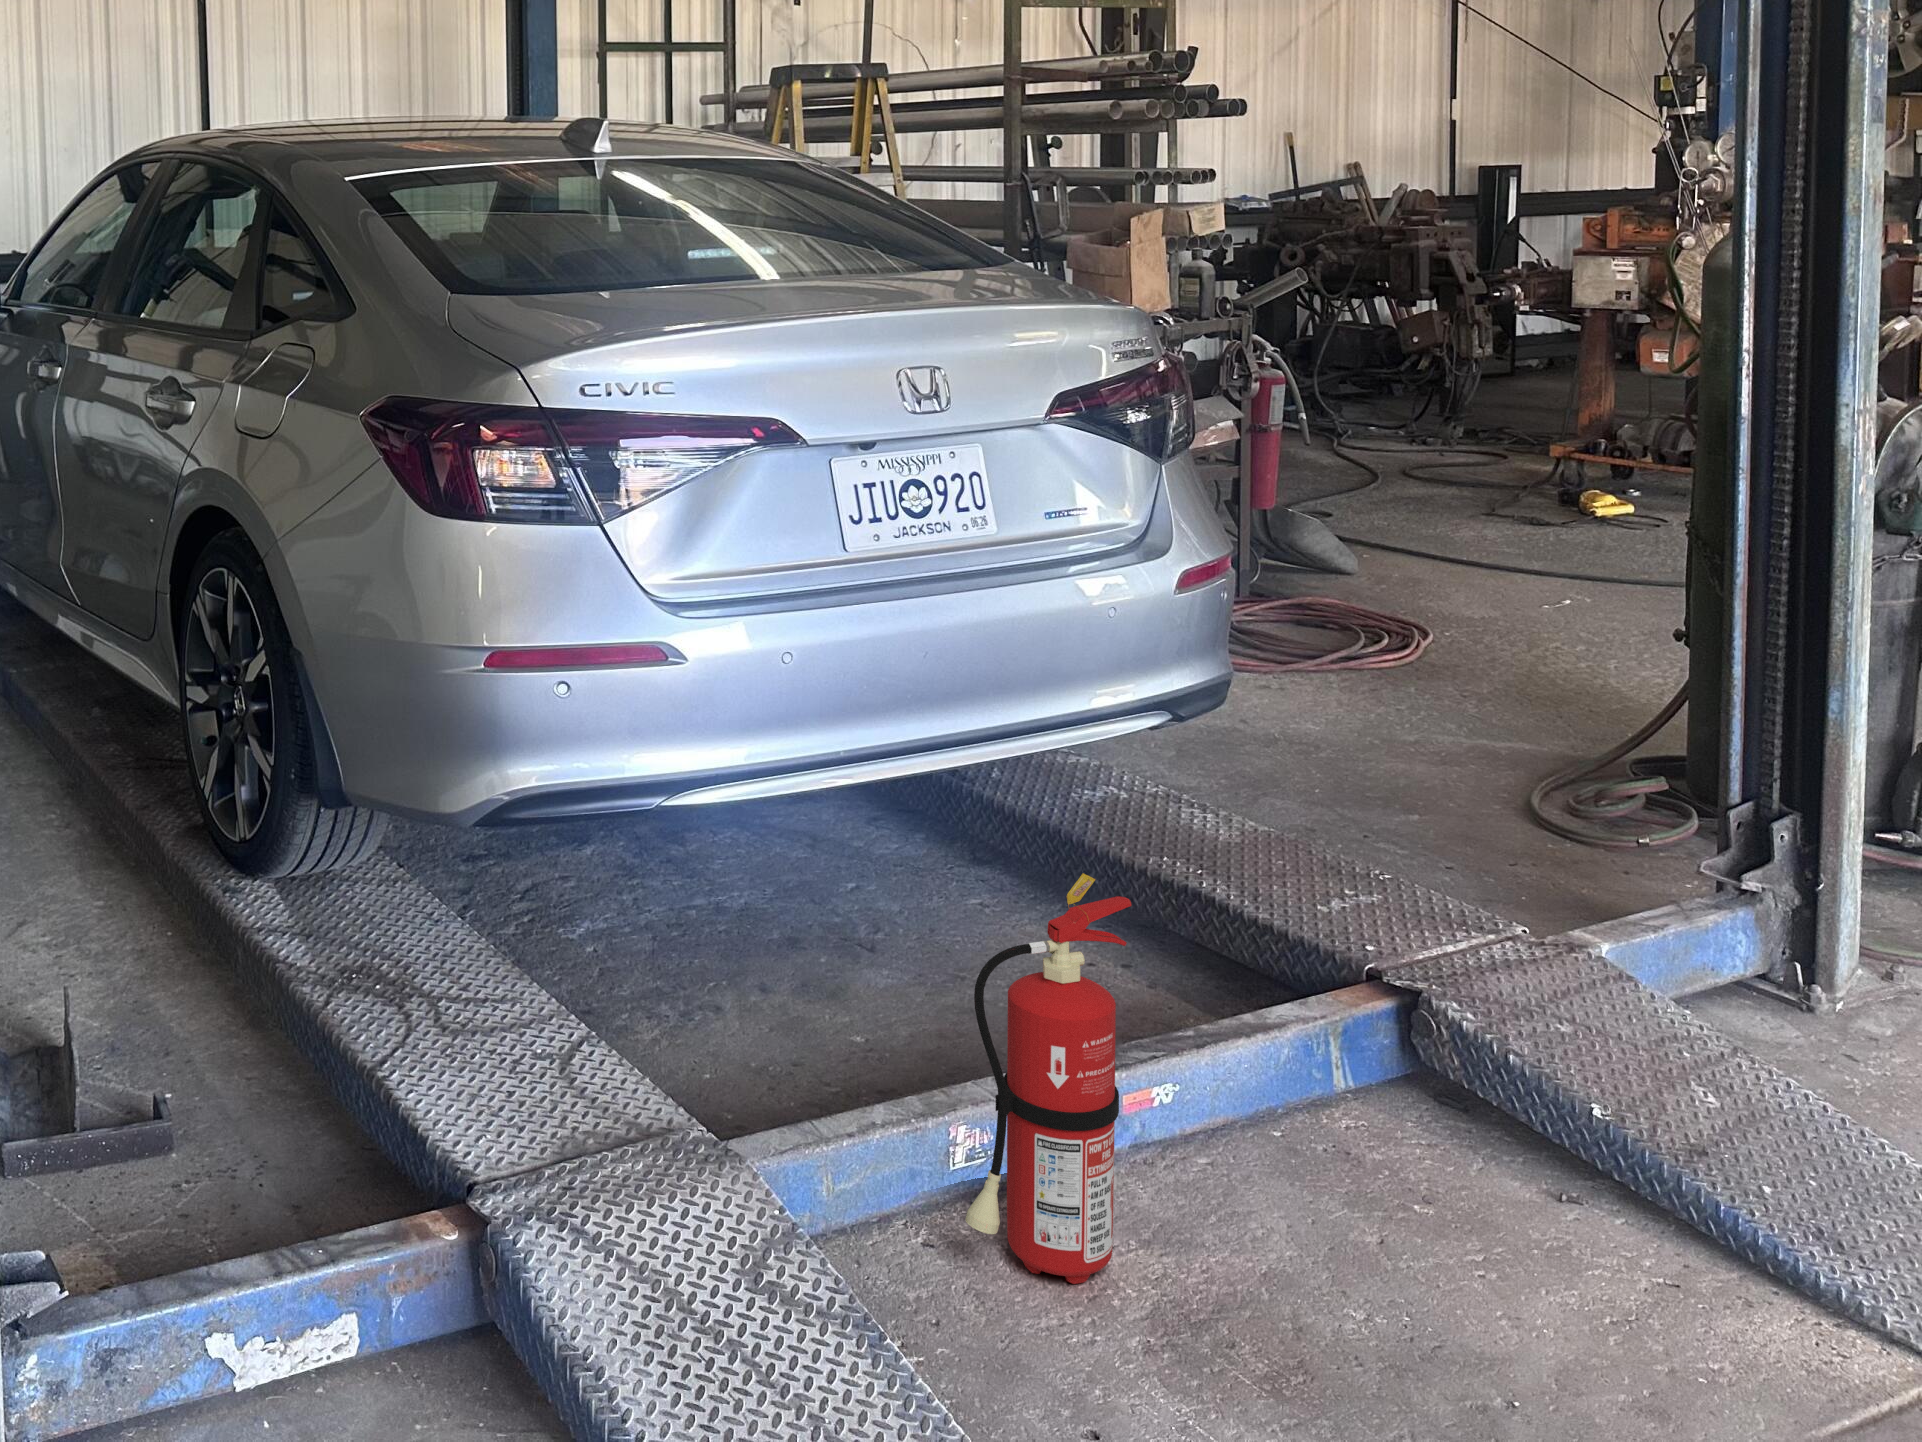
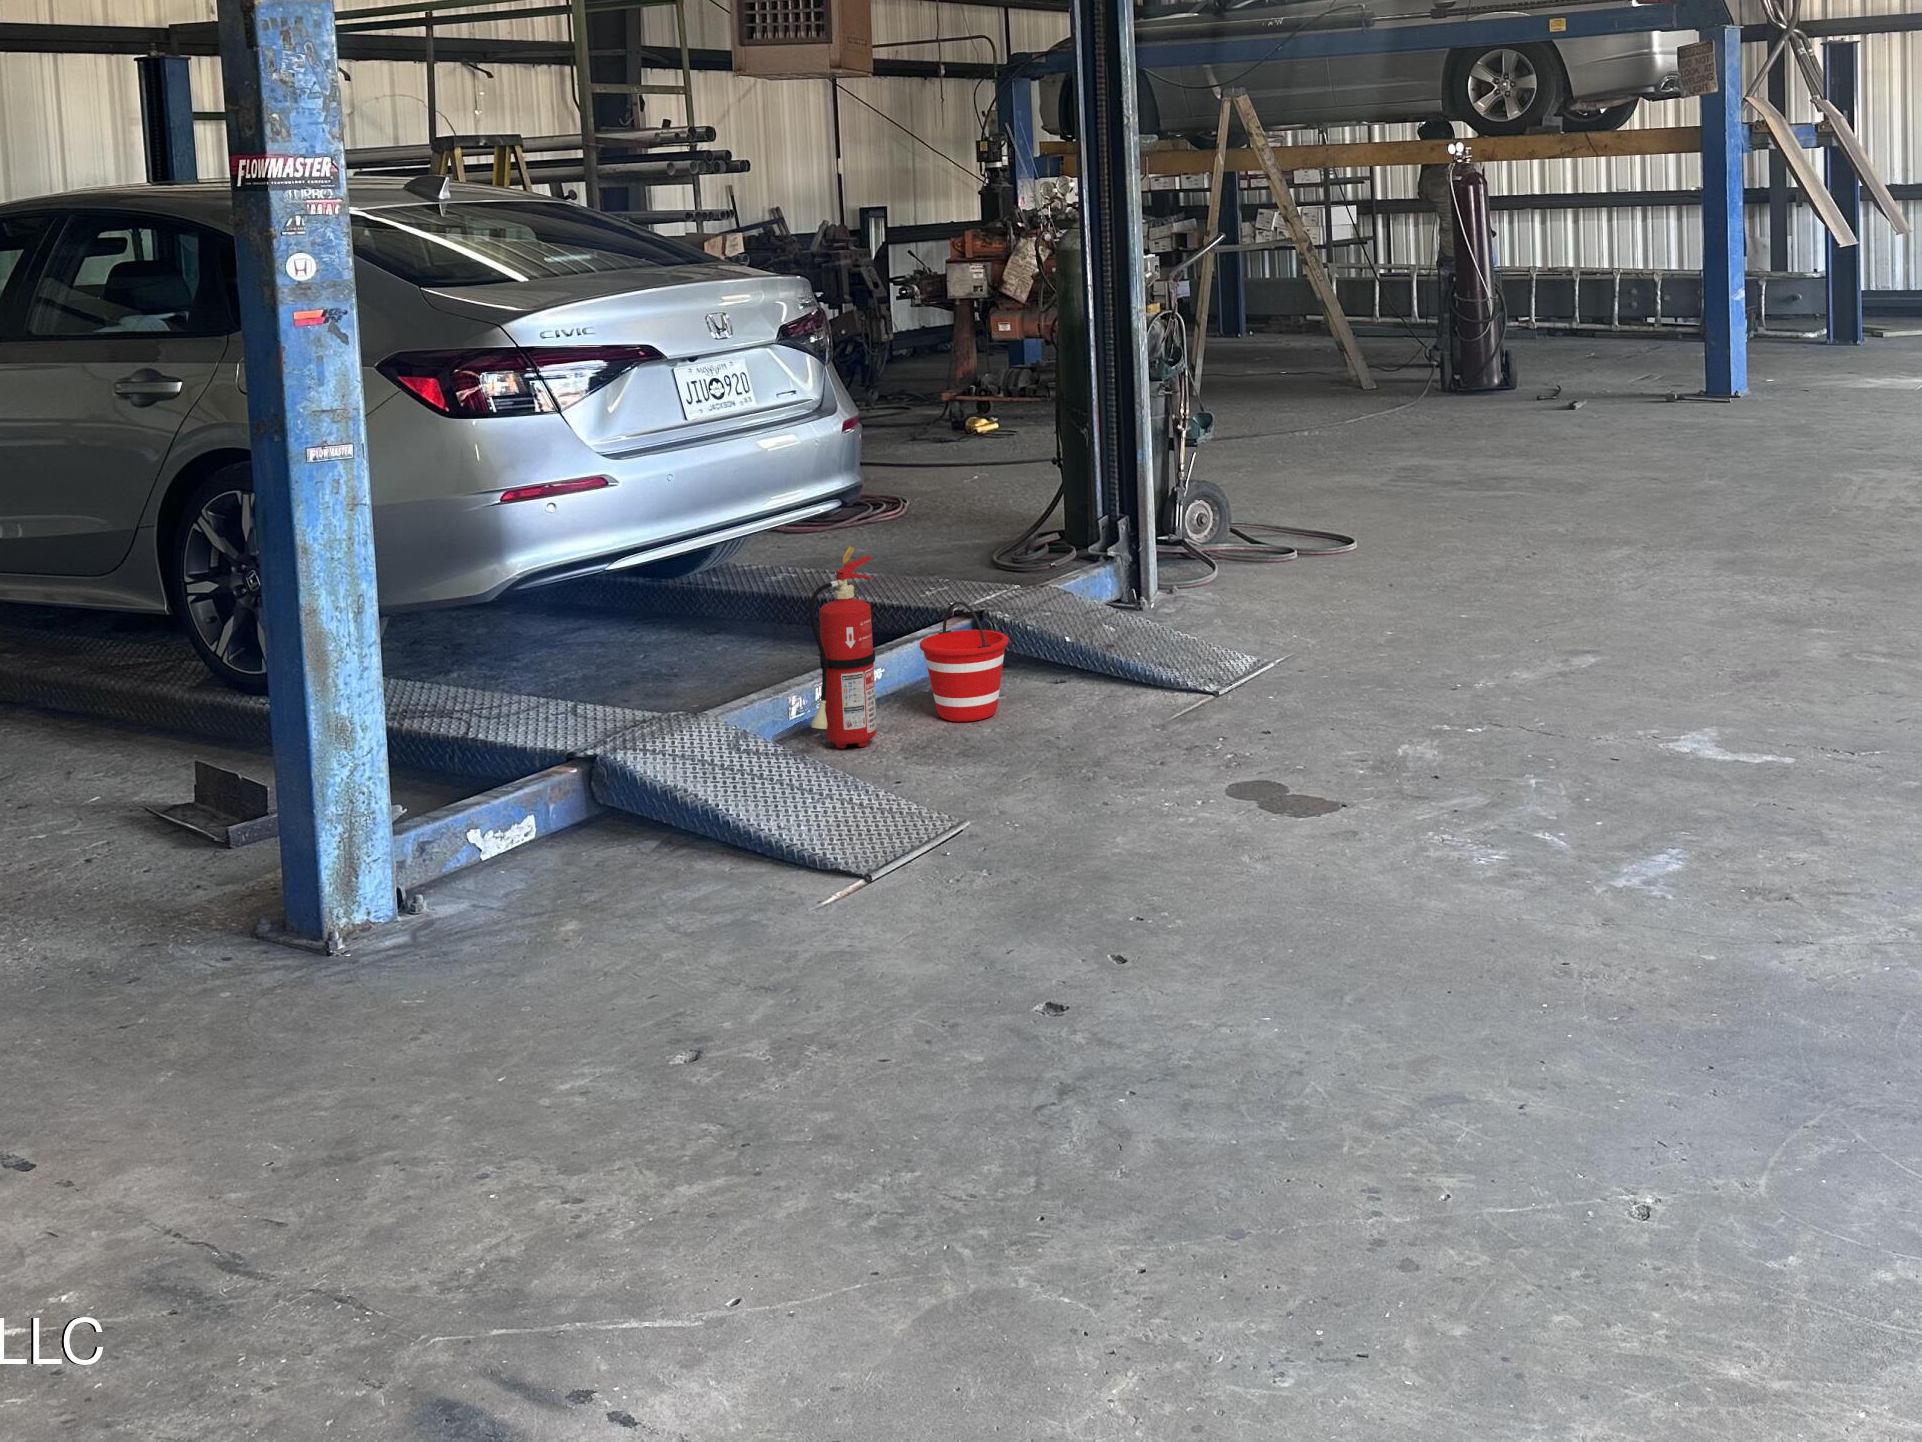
bucket: none [1239,1017,1446,1286] -> present [920,602,1009,722]

